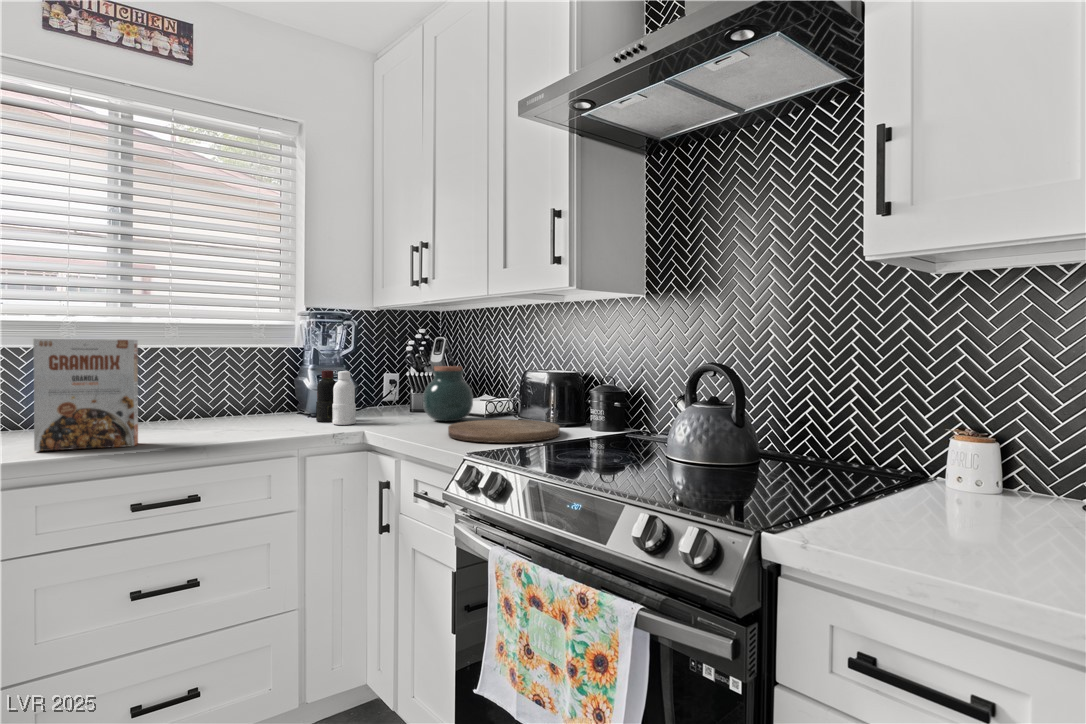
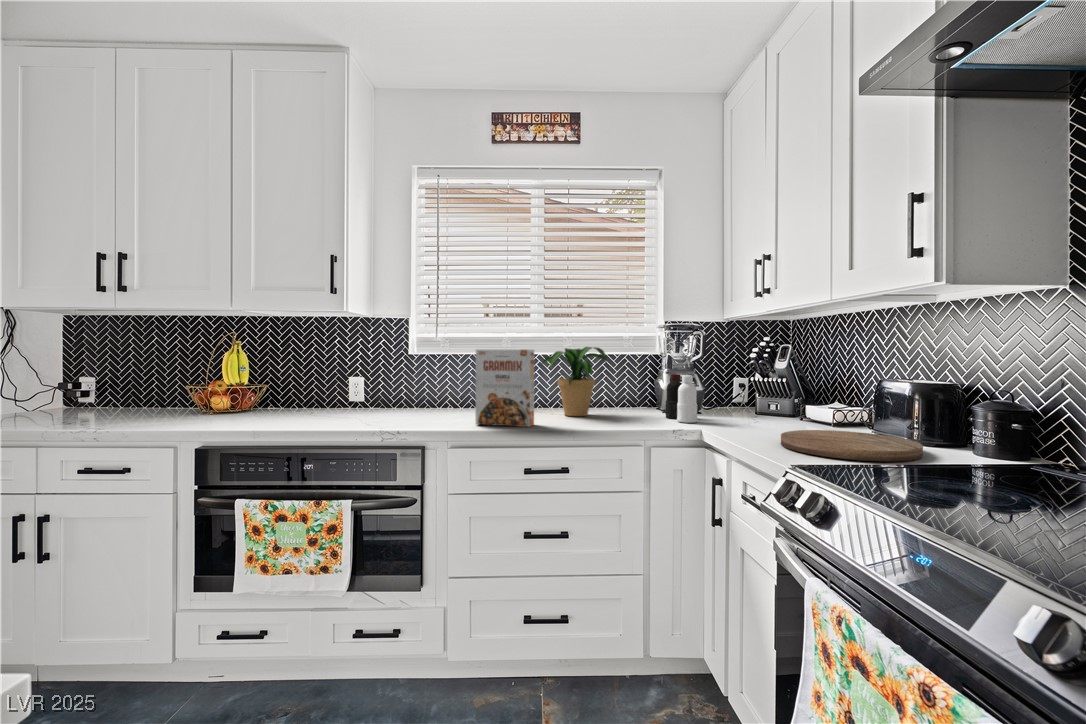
potted plant: none [132,337,240,429] -> present [542,347,607,416]
jar: present [423,366,473,421] -> none [762,373,817,427]

